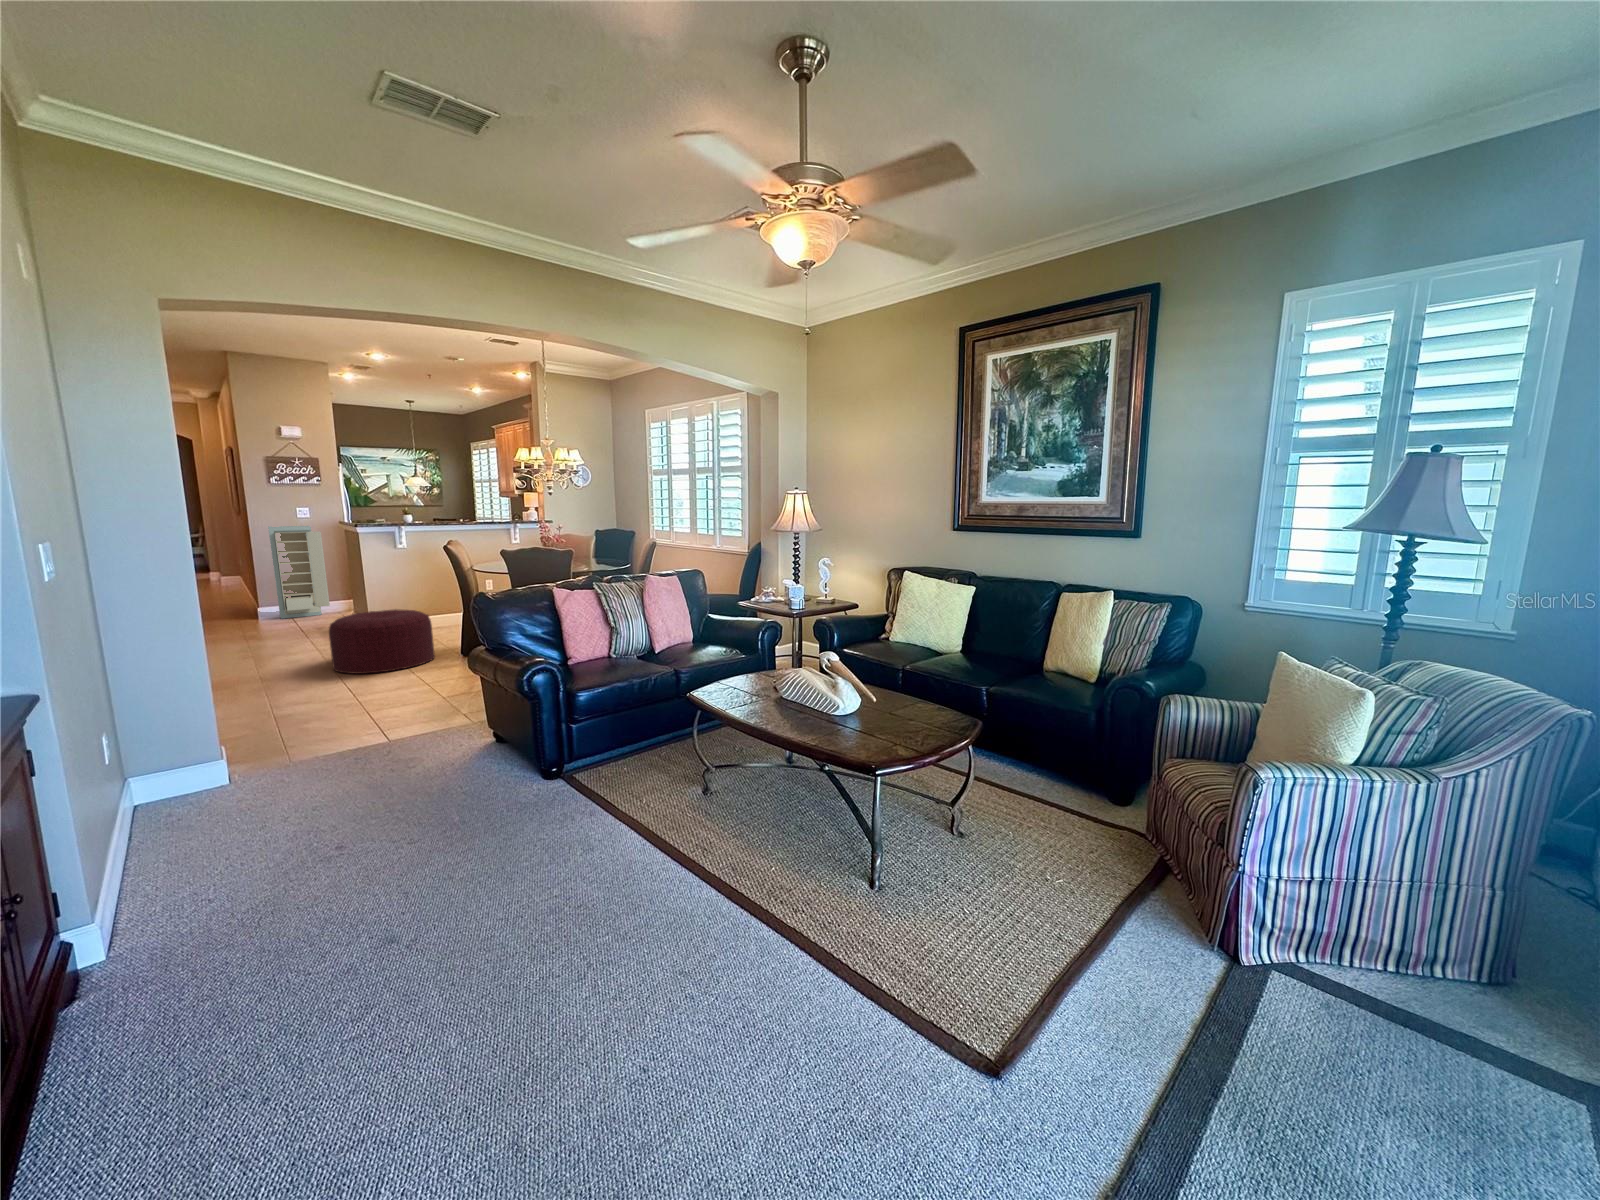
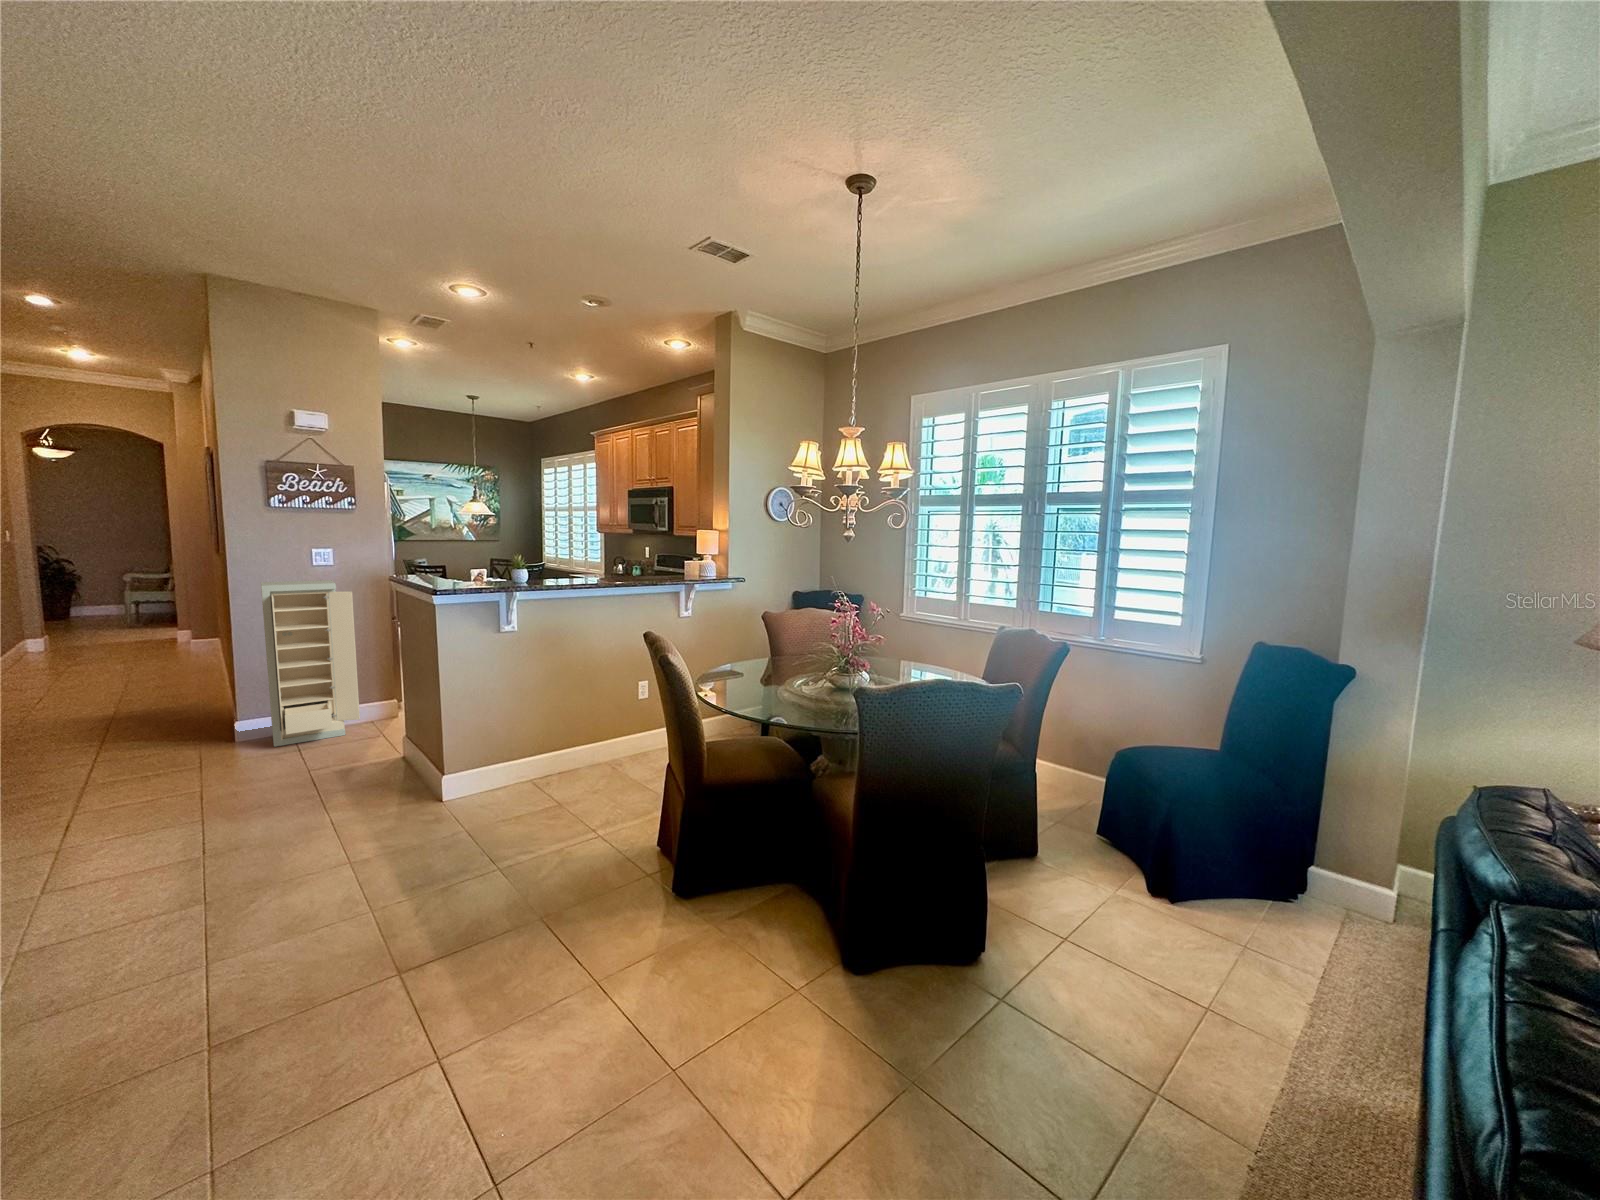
ottoman: present [329,609,435,674] -> none [395,794,627,1017]

